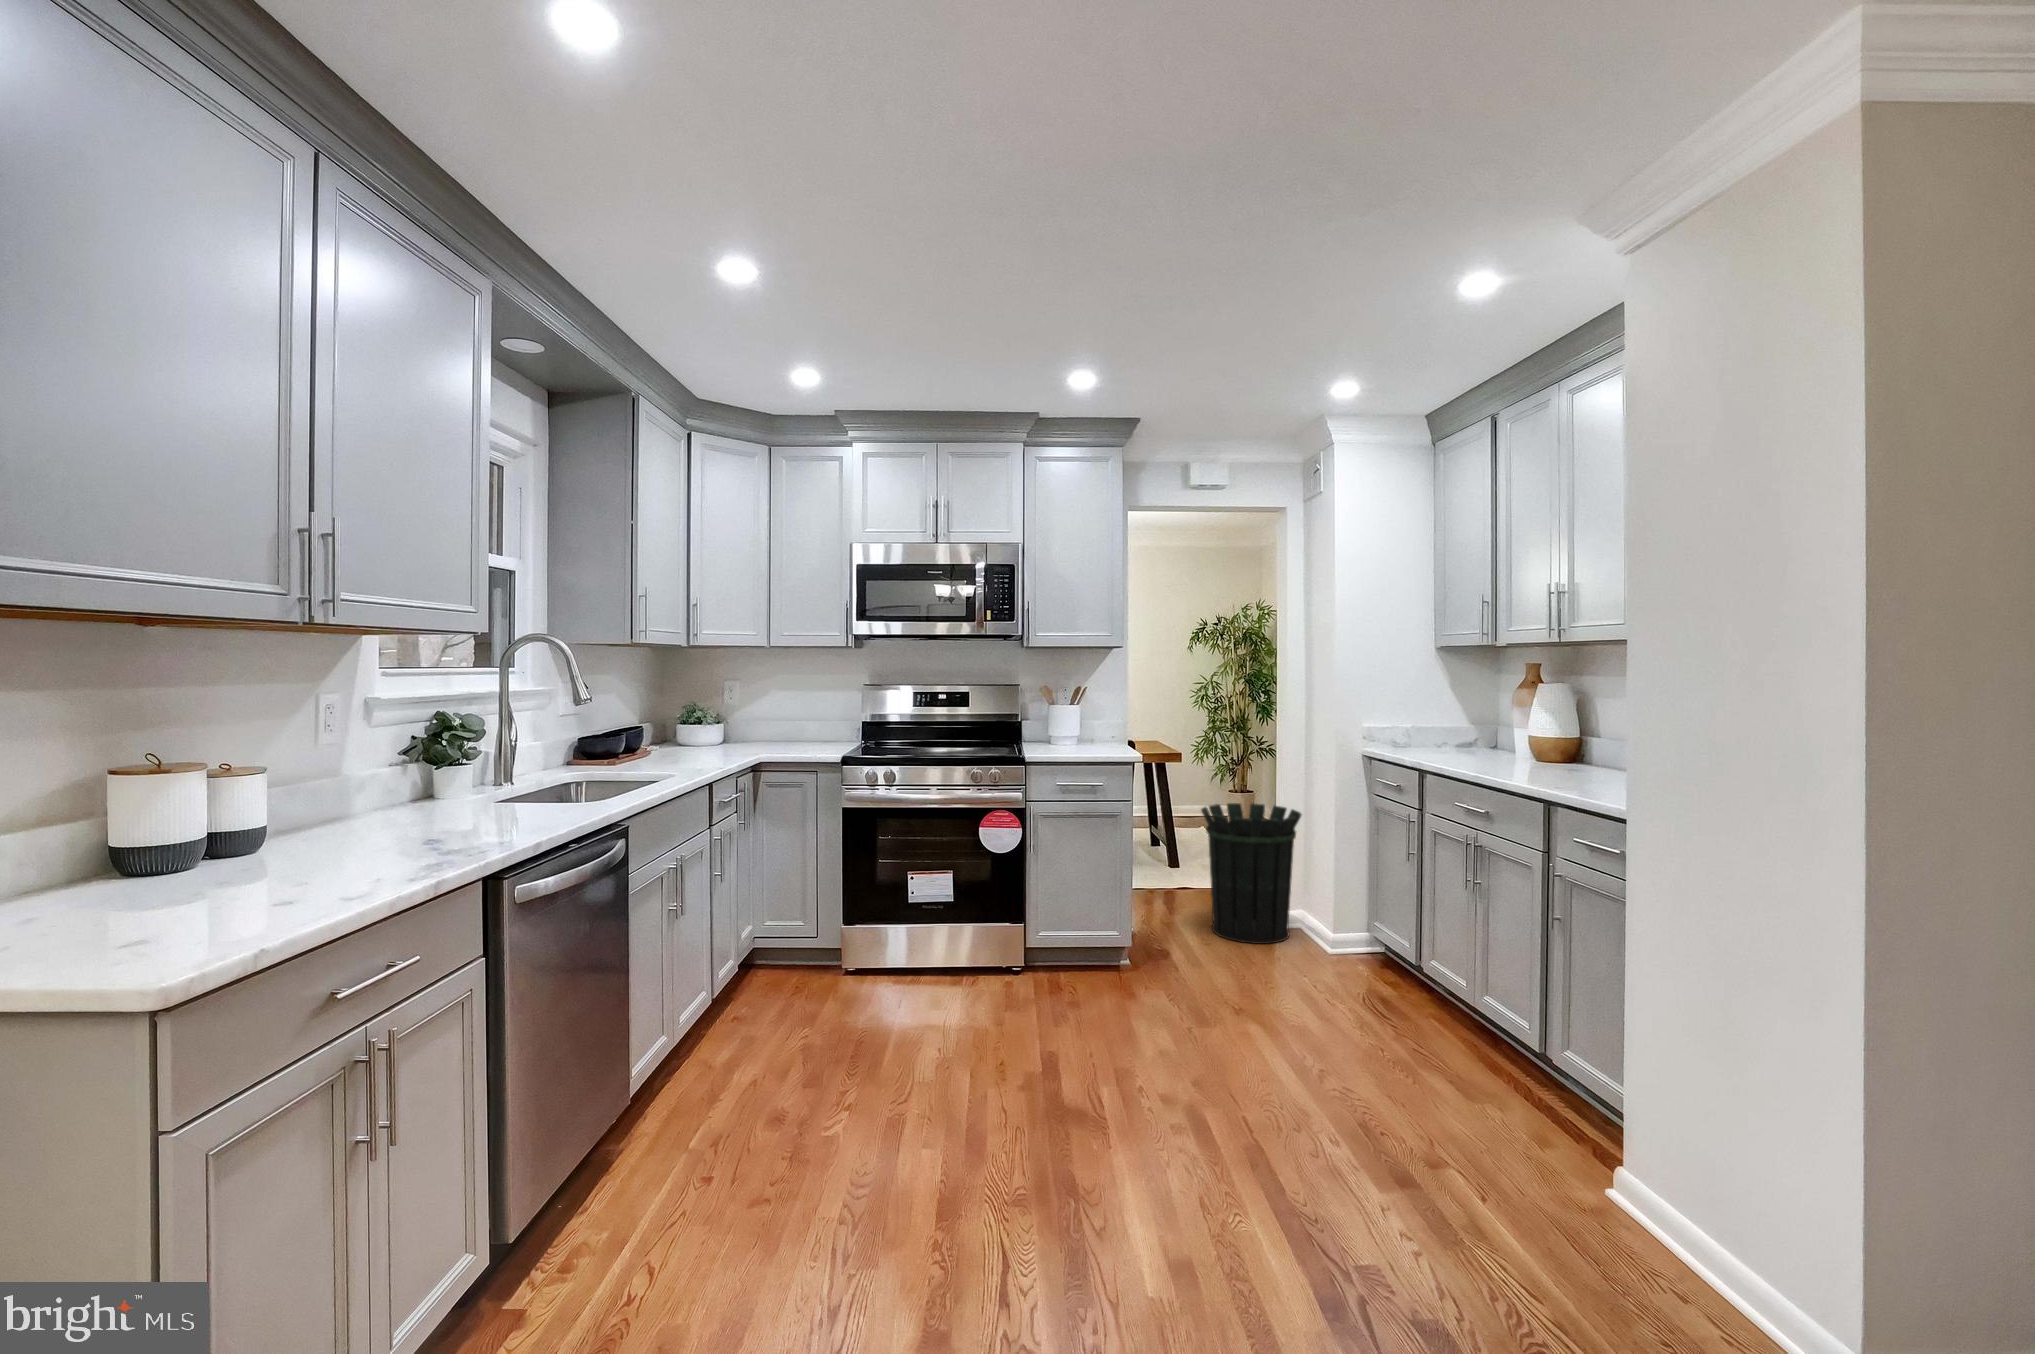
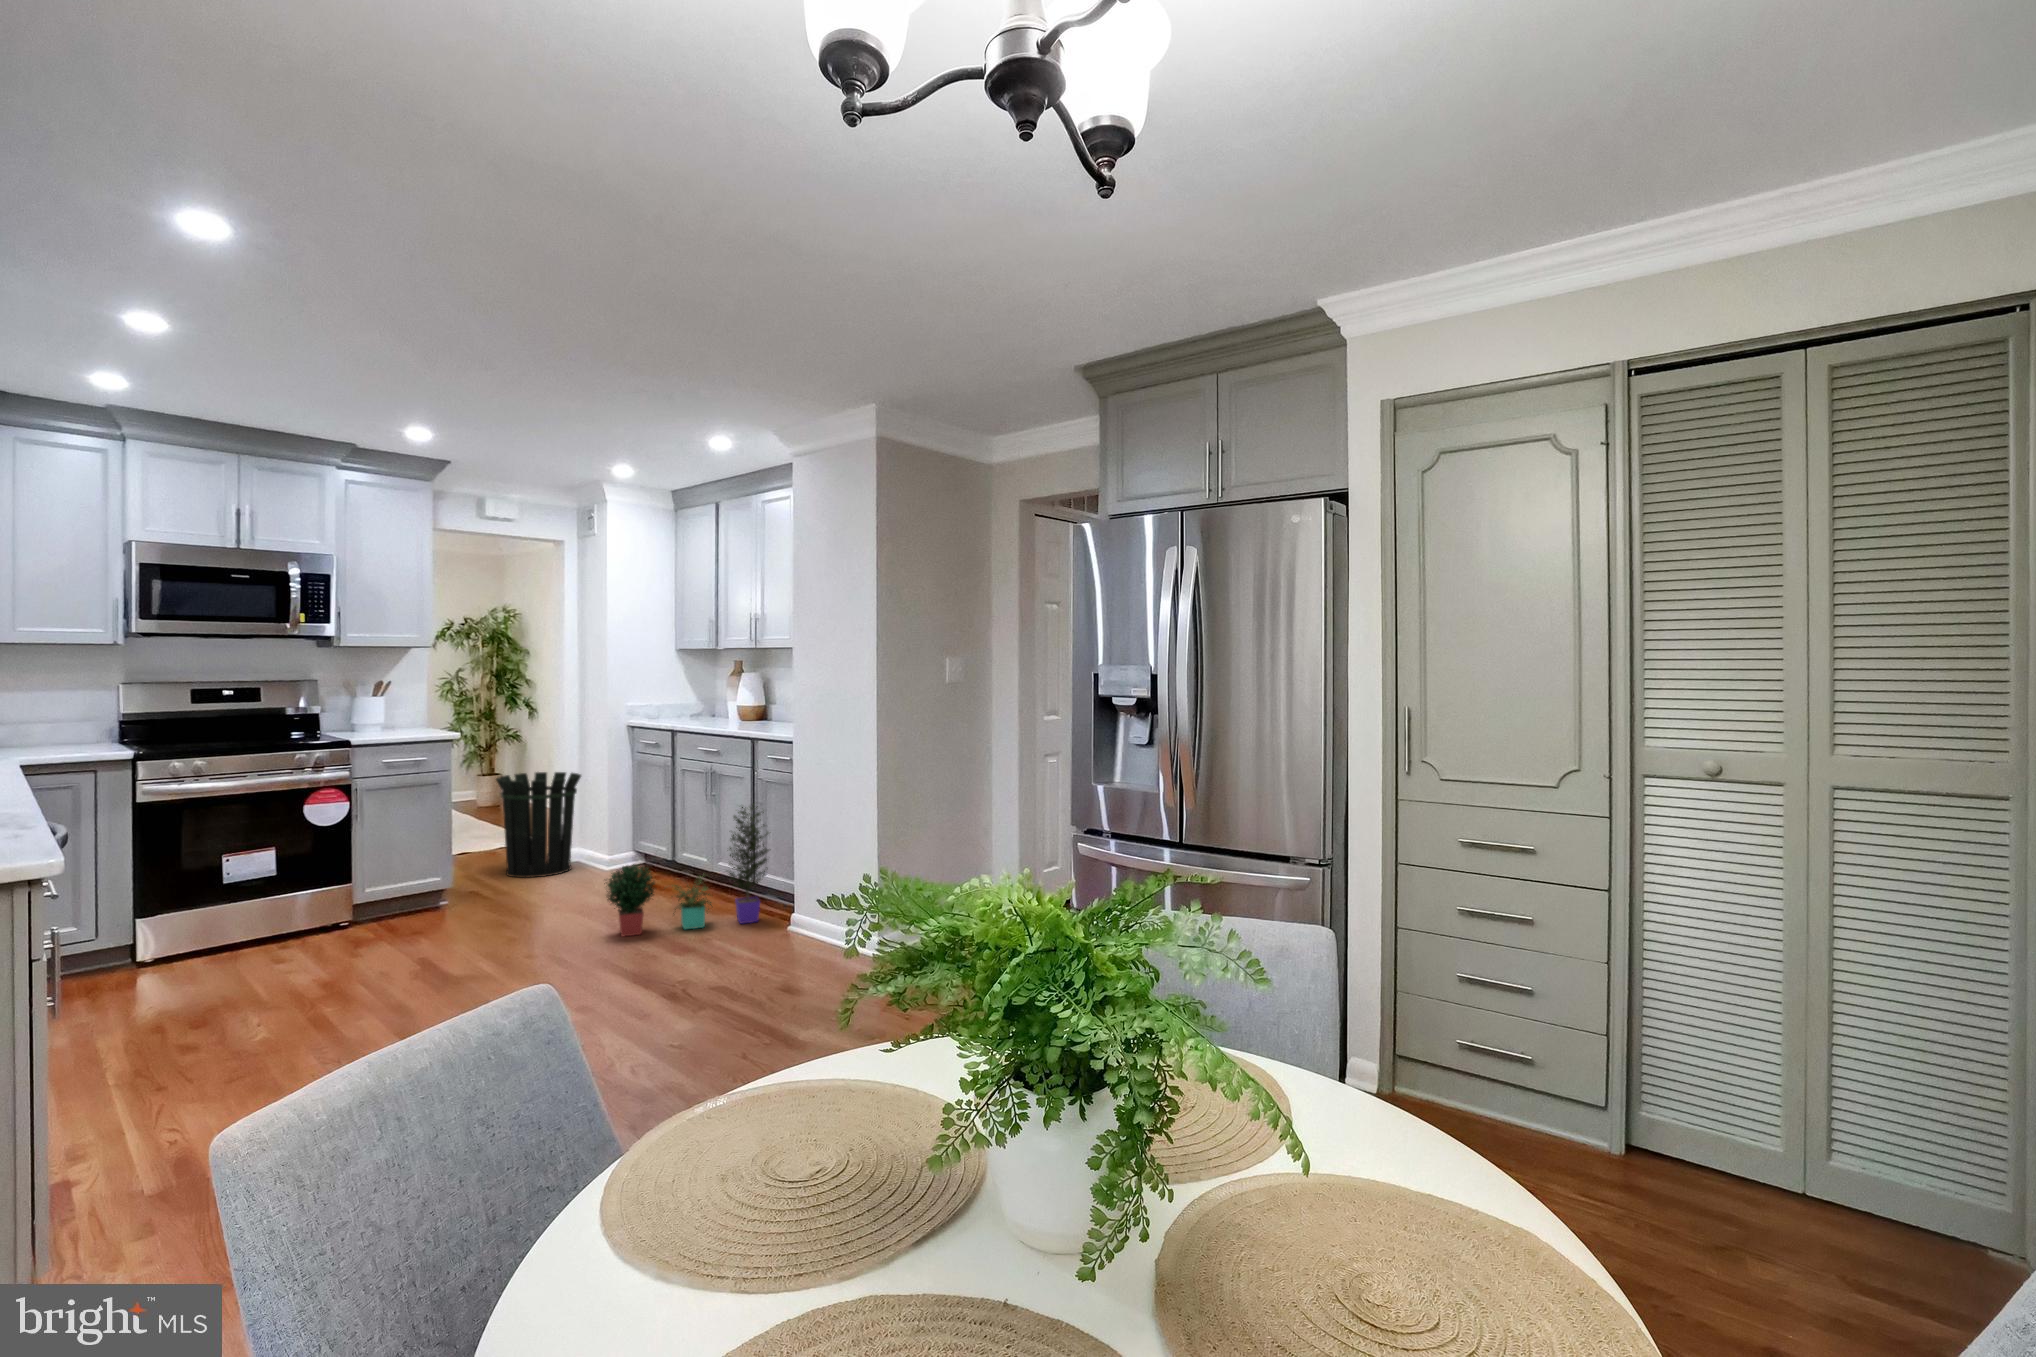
potted plant: none [1280,931,1601,1174] -> present [607,805,769,937]

